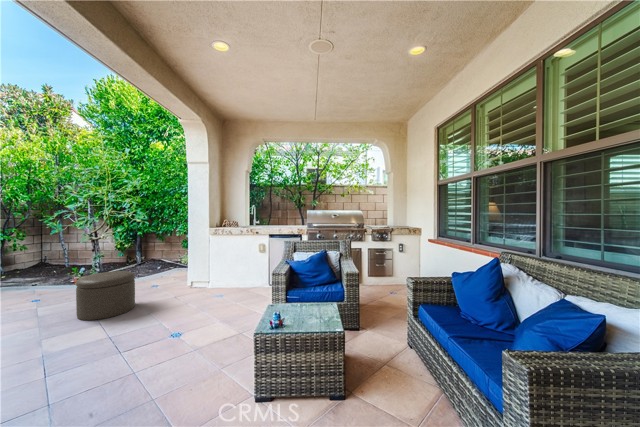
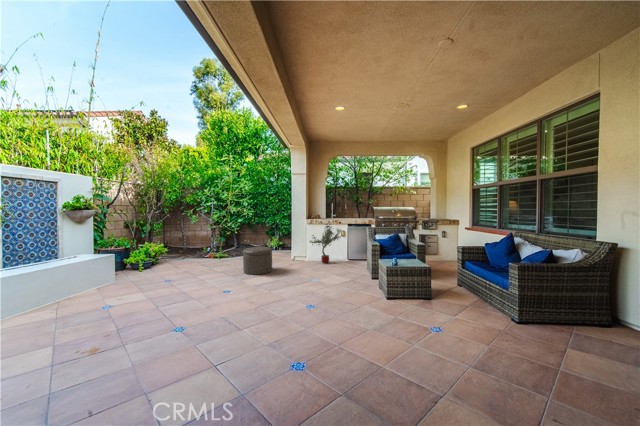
potted tree: none [209,234,257,292] -> present [310,224,341,264]

